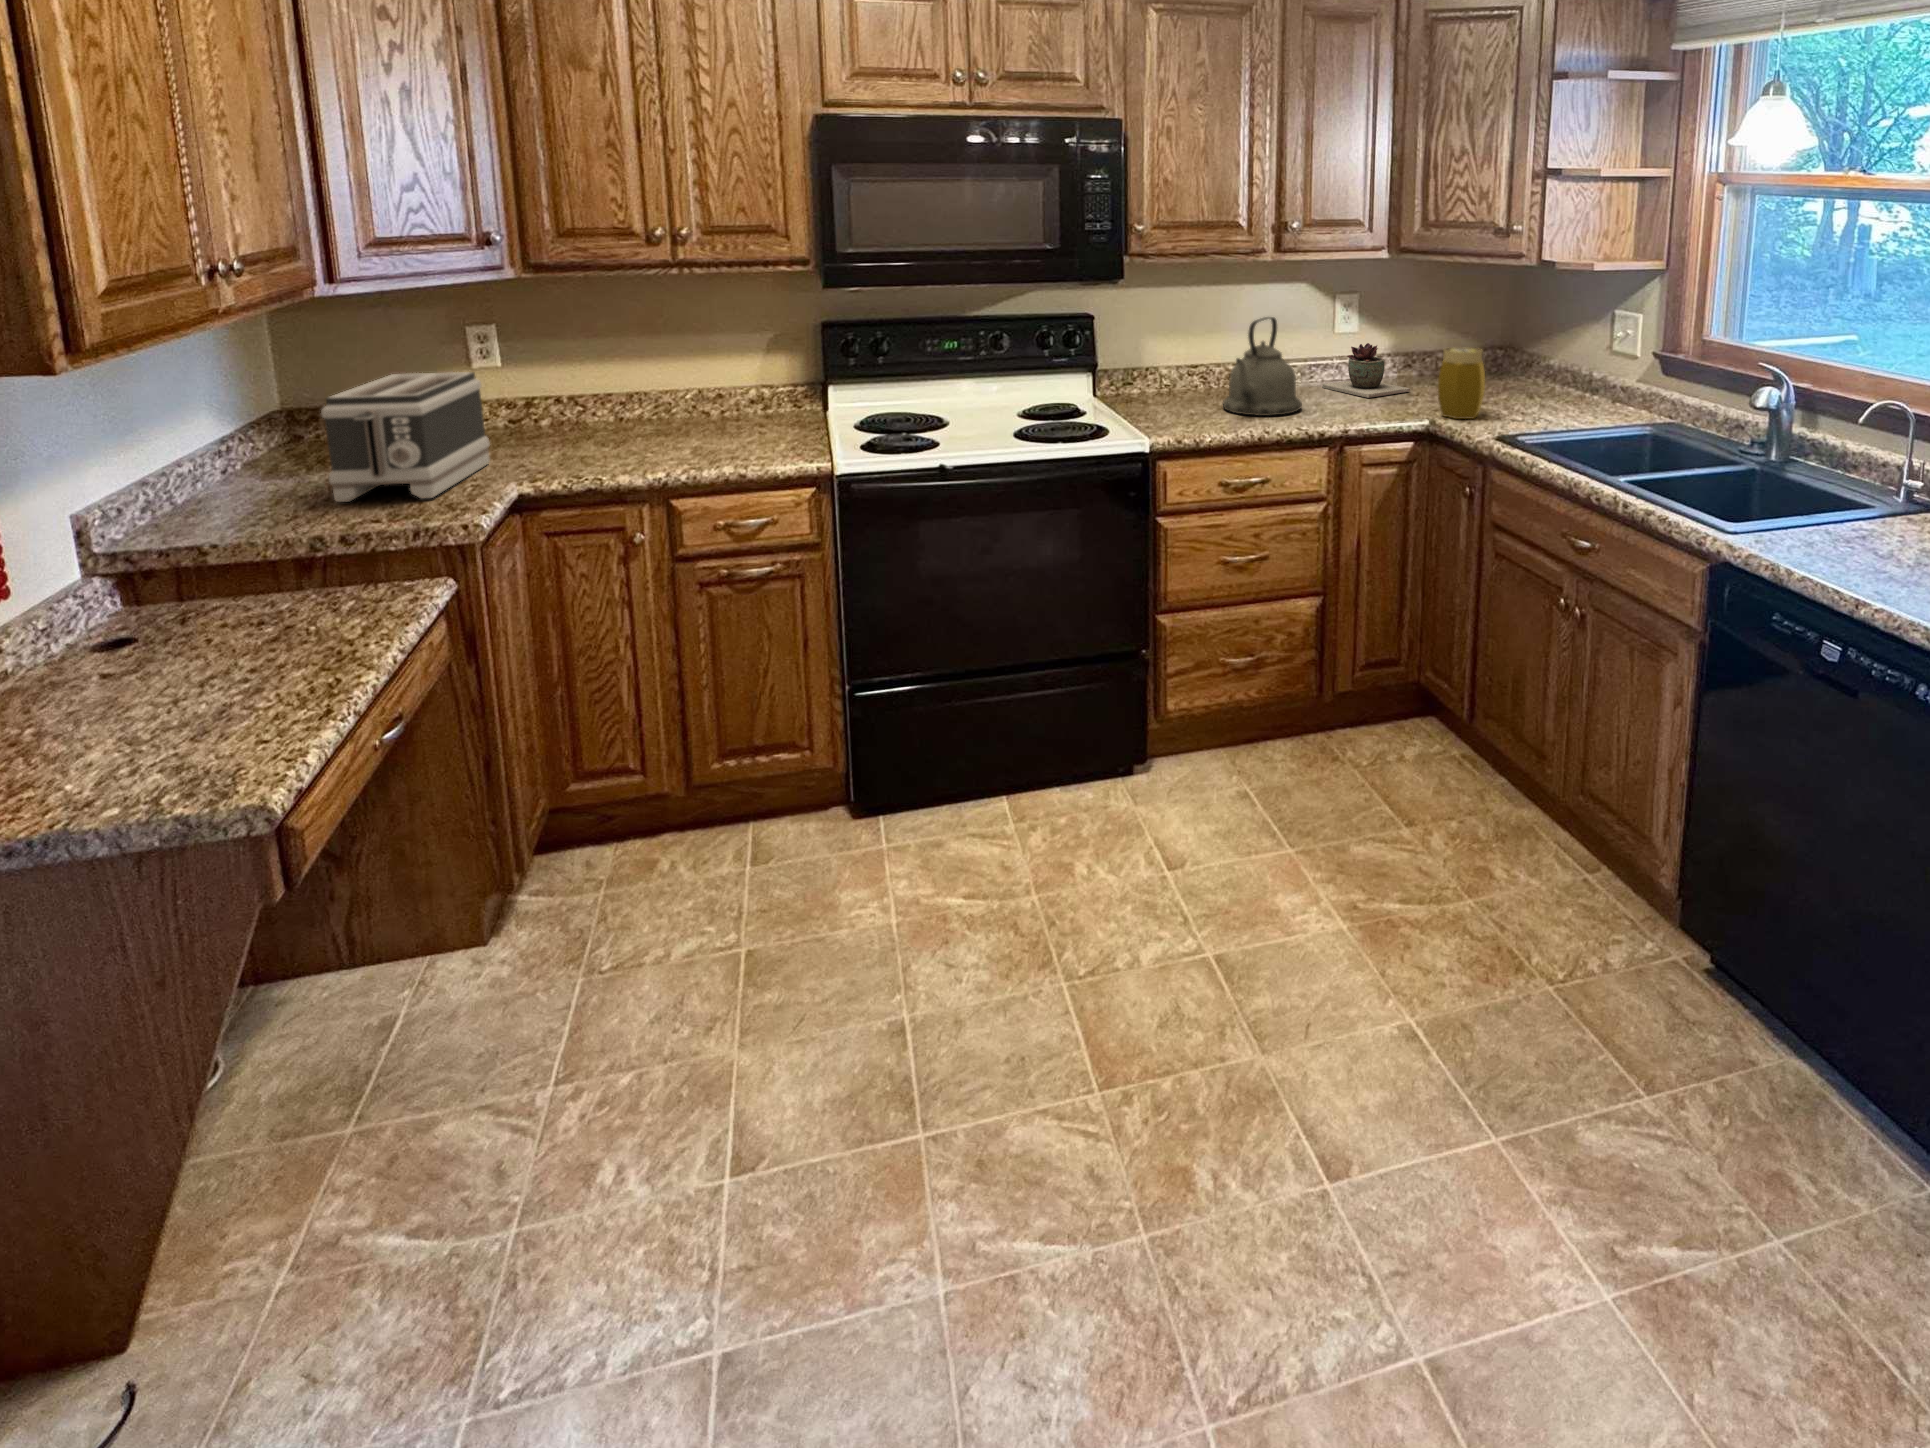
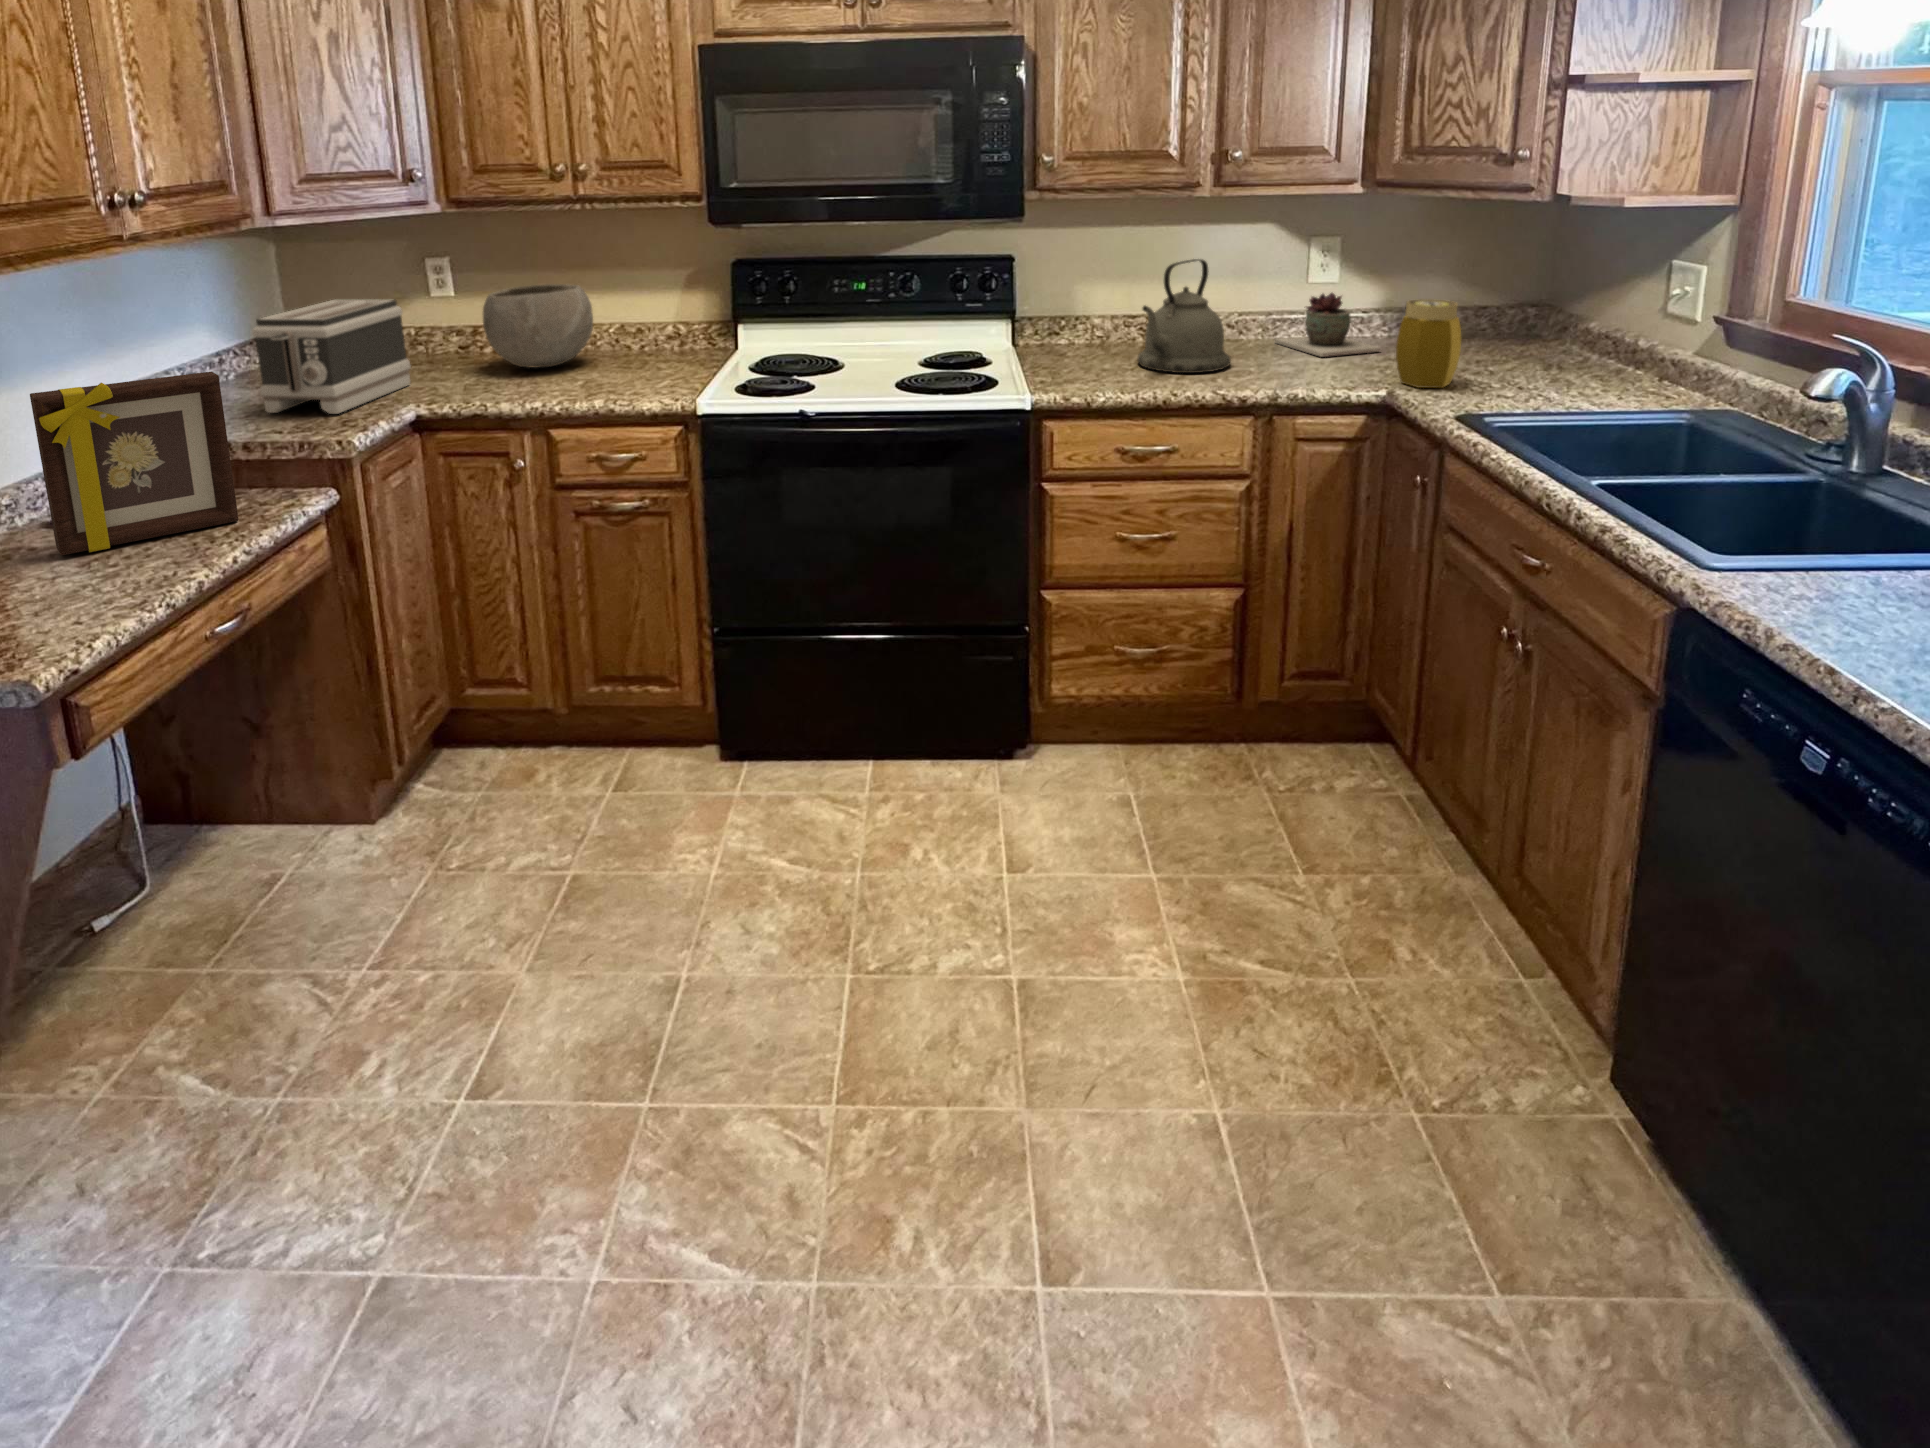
bowl: none [565,351,687,439] -> present [483,284,593,368]
picture frame: none [122,456,366,675] -> present [30,372,239,555]

